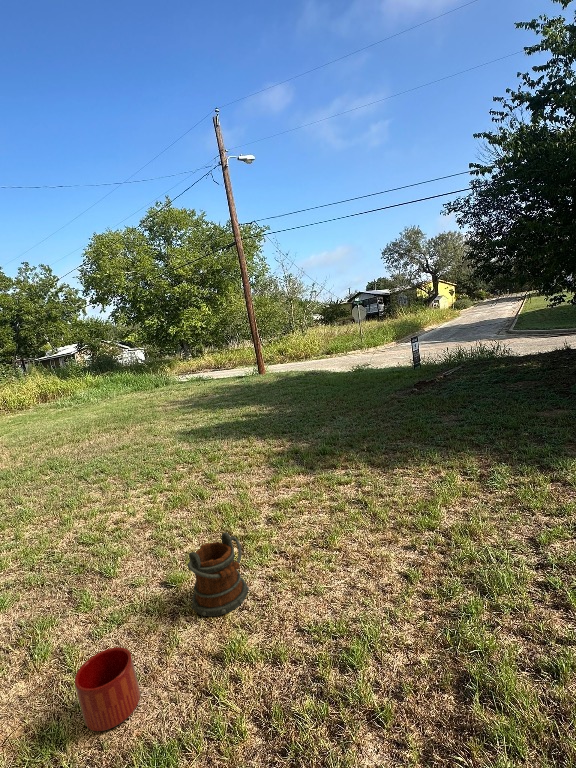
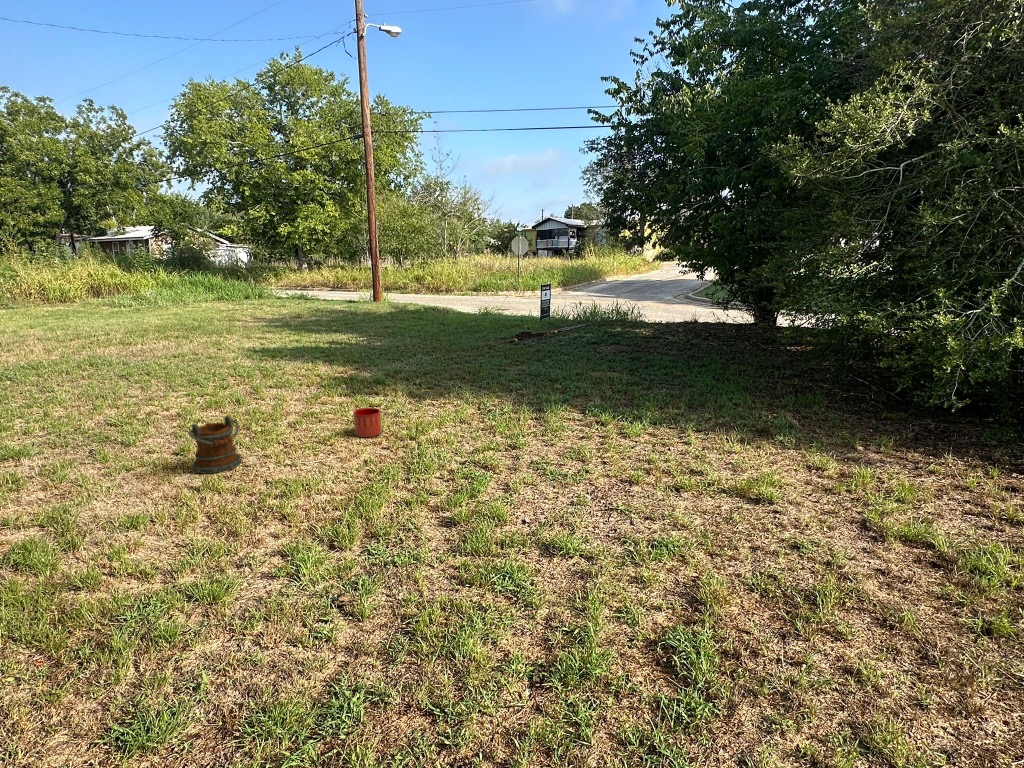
planter: present [74,647,140,731] -> present [353,407,382,437]

